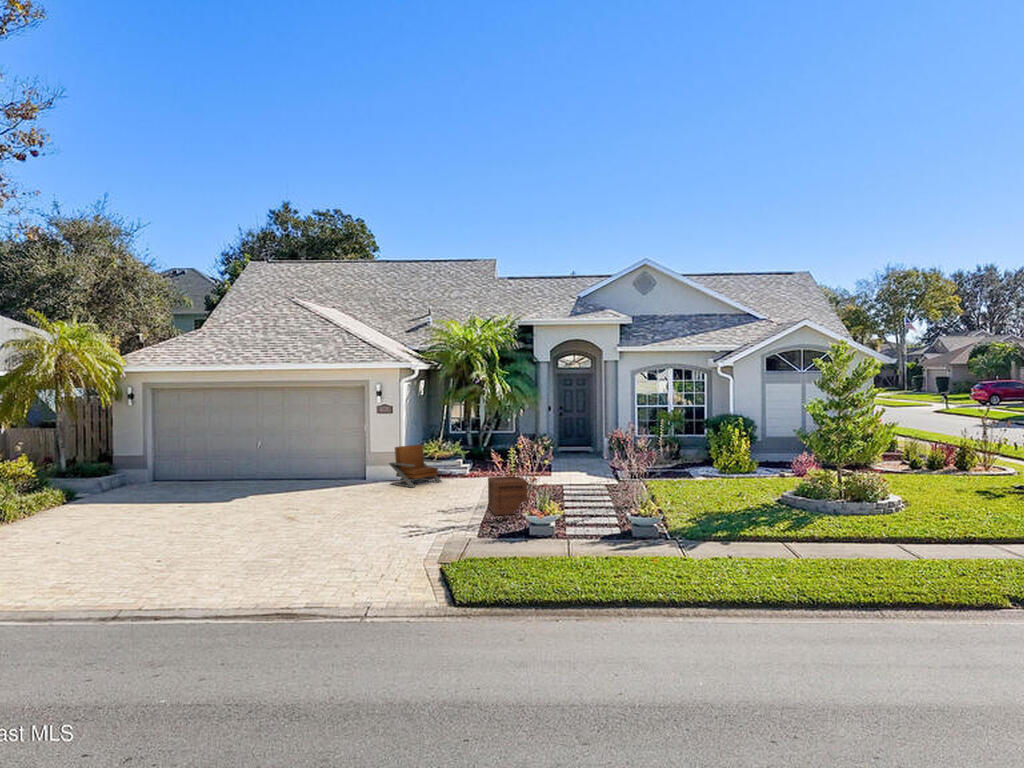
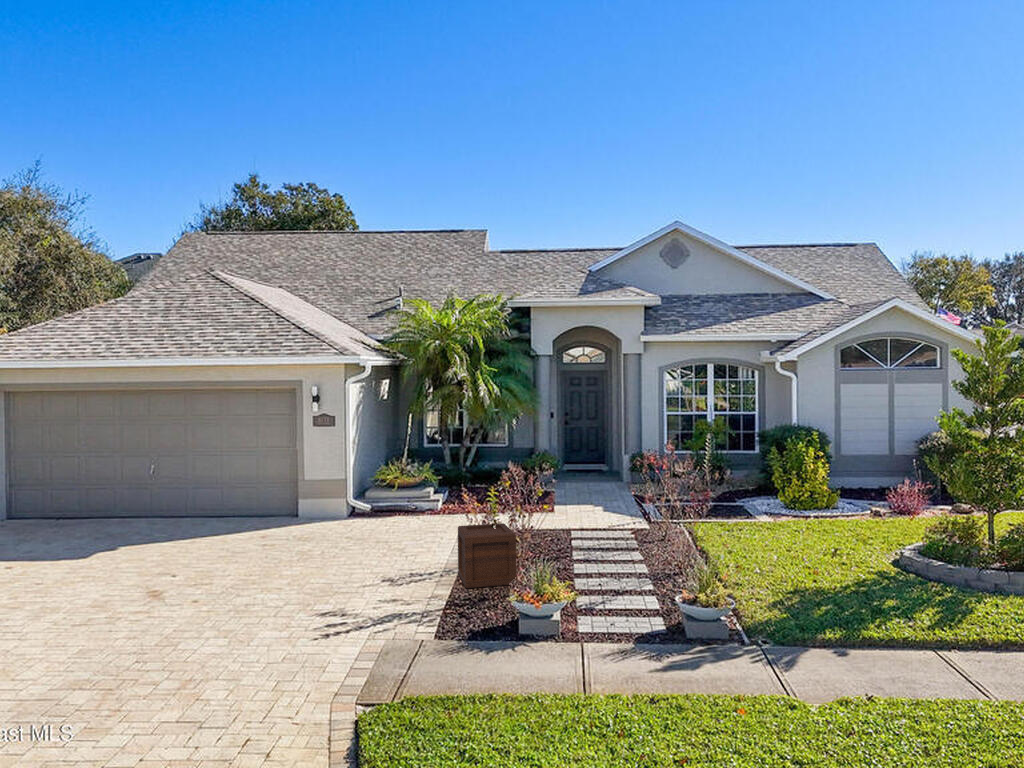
lounge chair: present [389,444,442,487] -> none [328,468,403,531]

